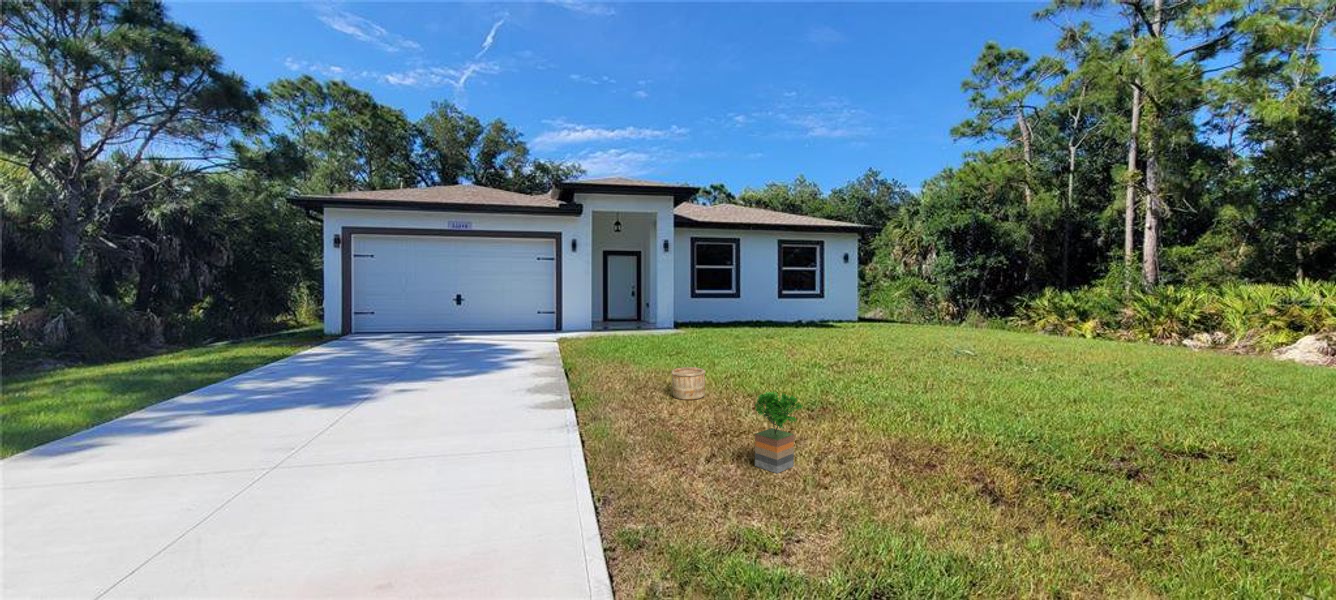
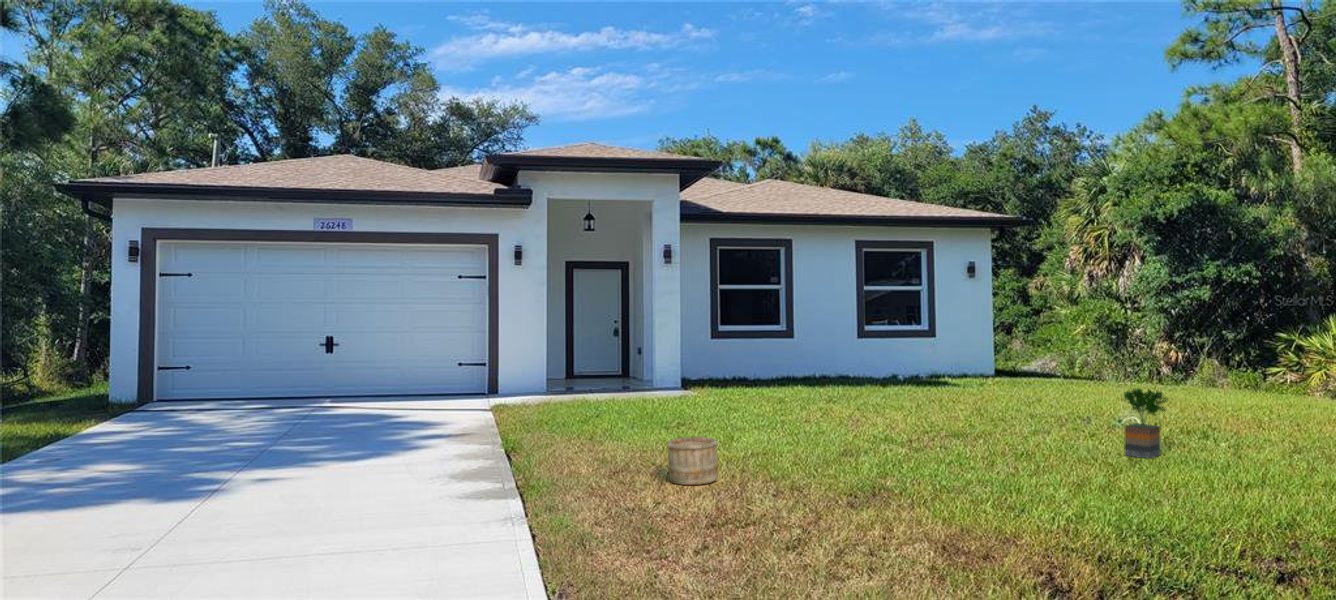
potted tree: present [755,391,803,473] -> present [1124,389,1168,459]

